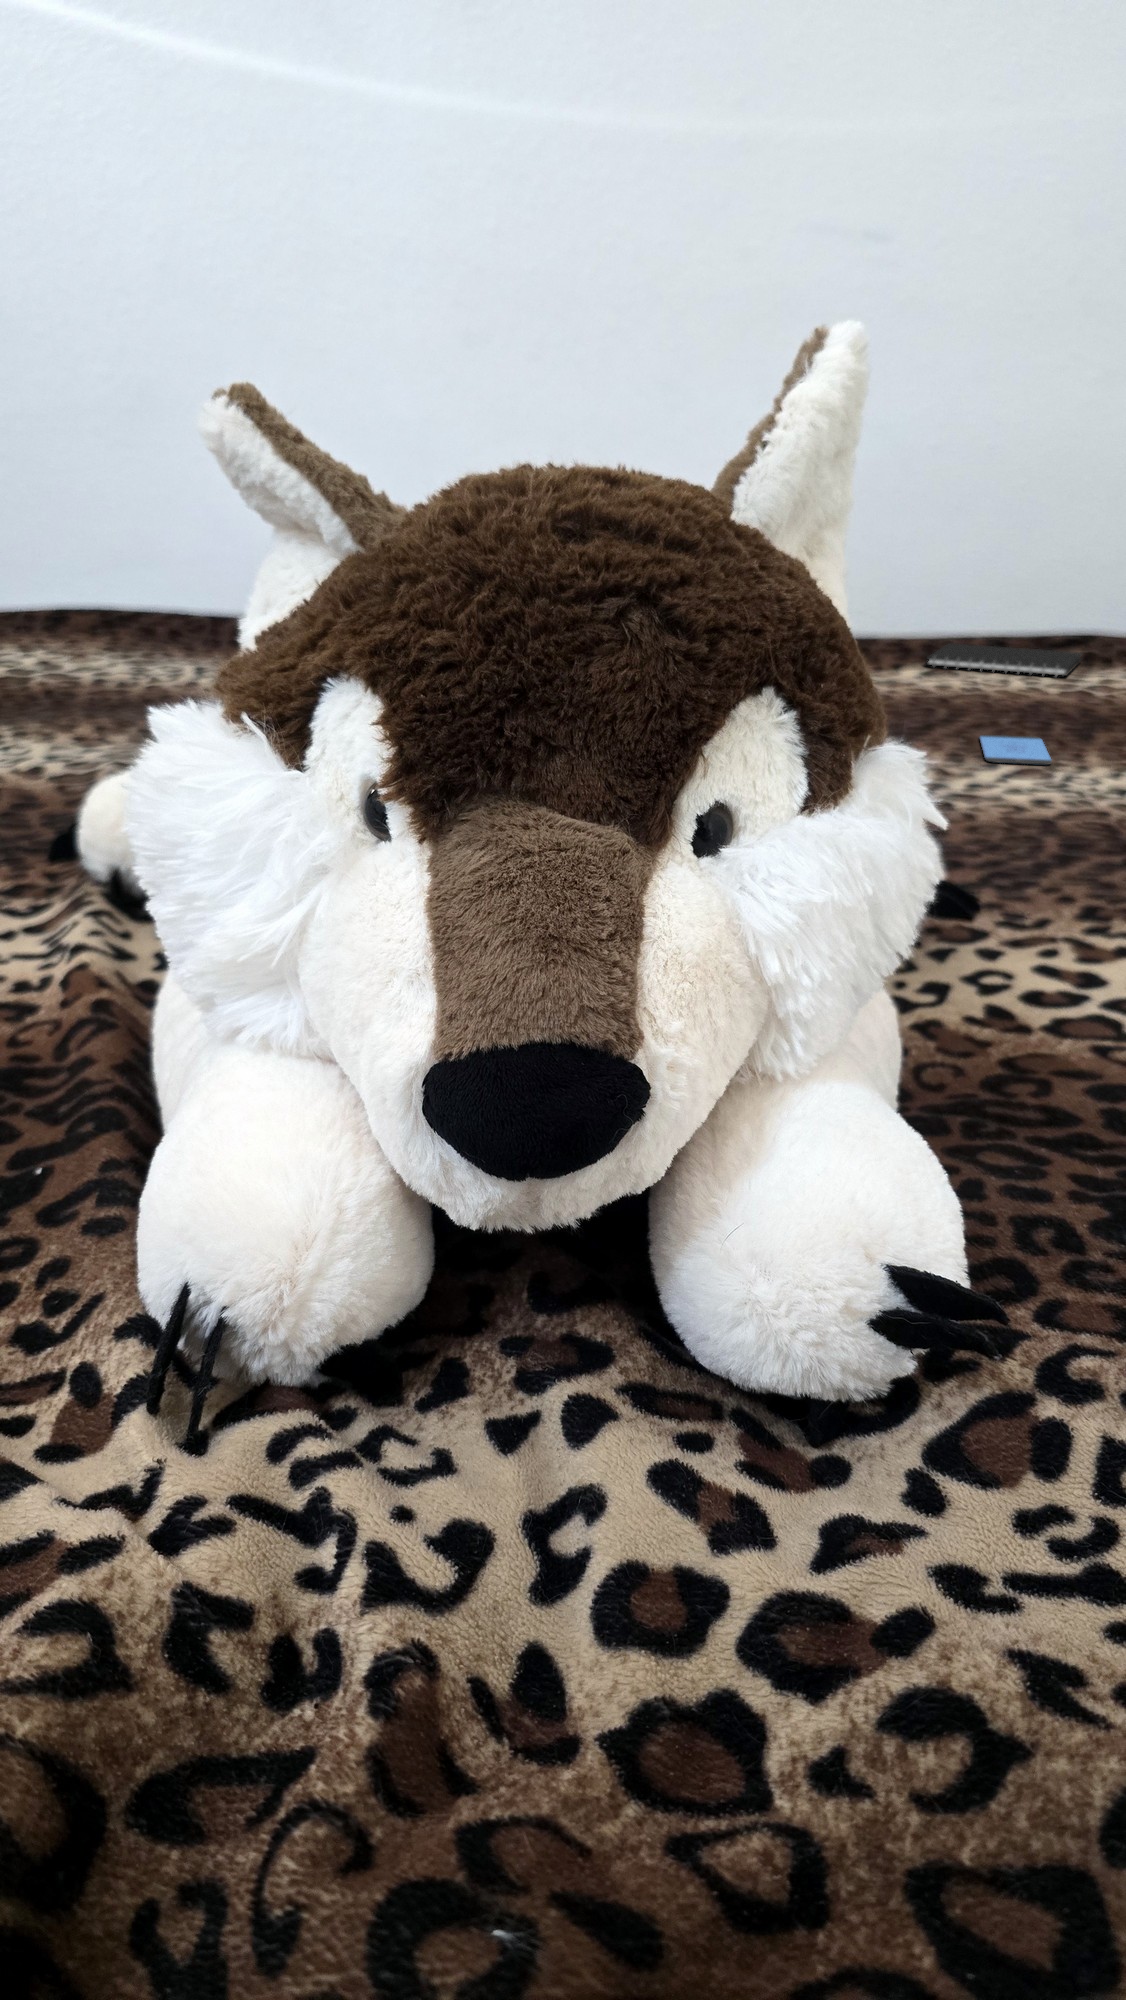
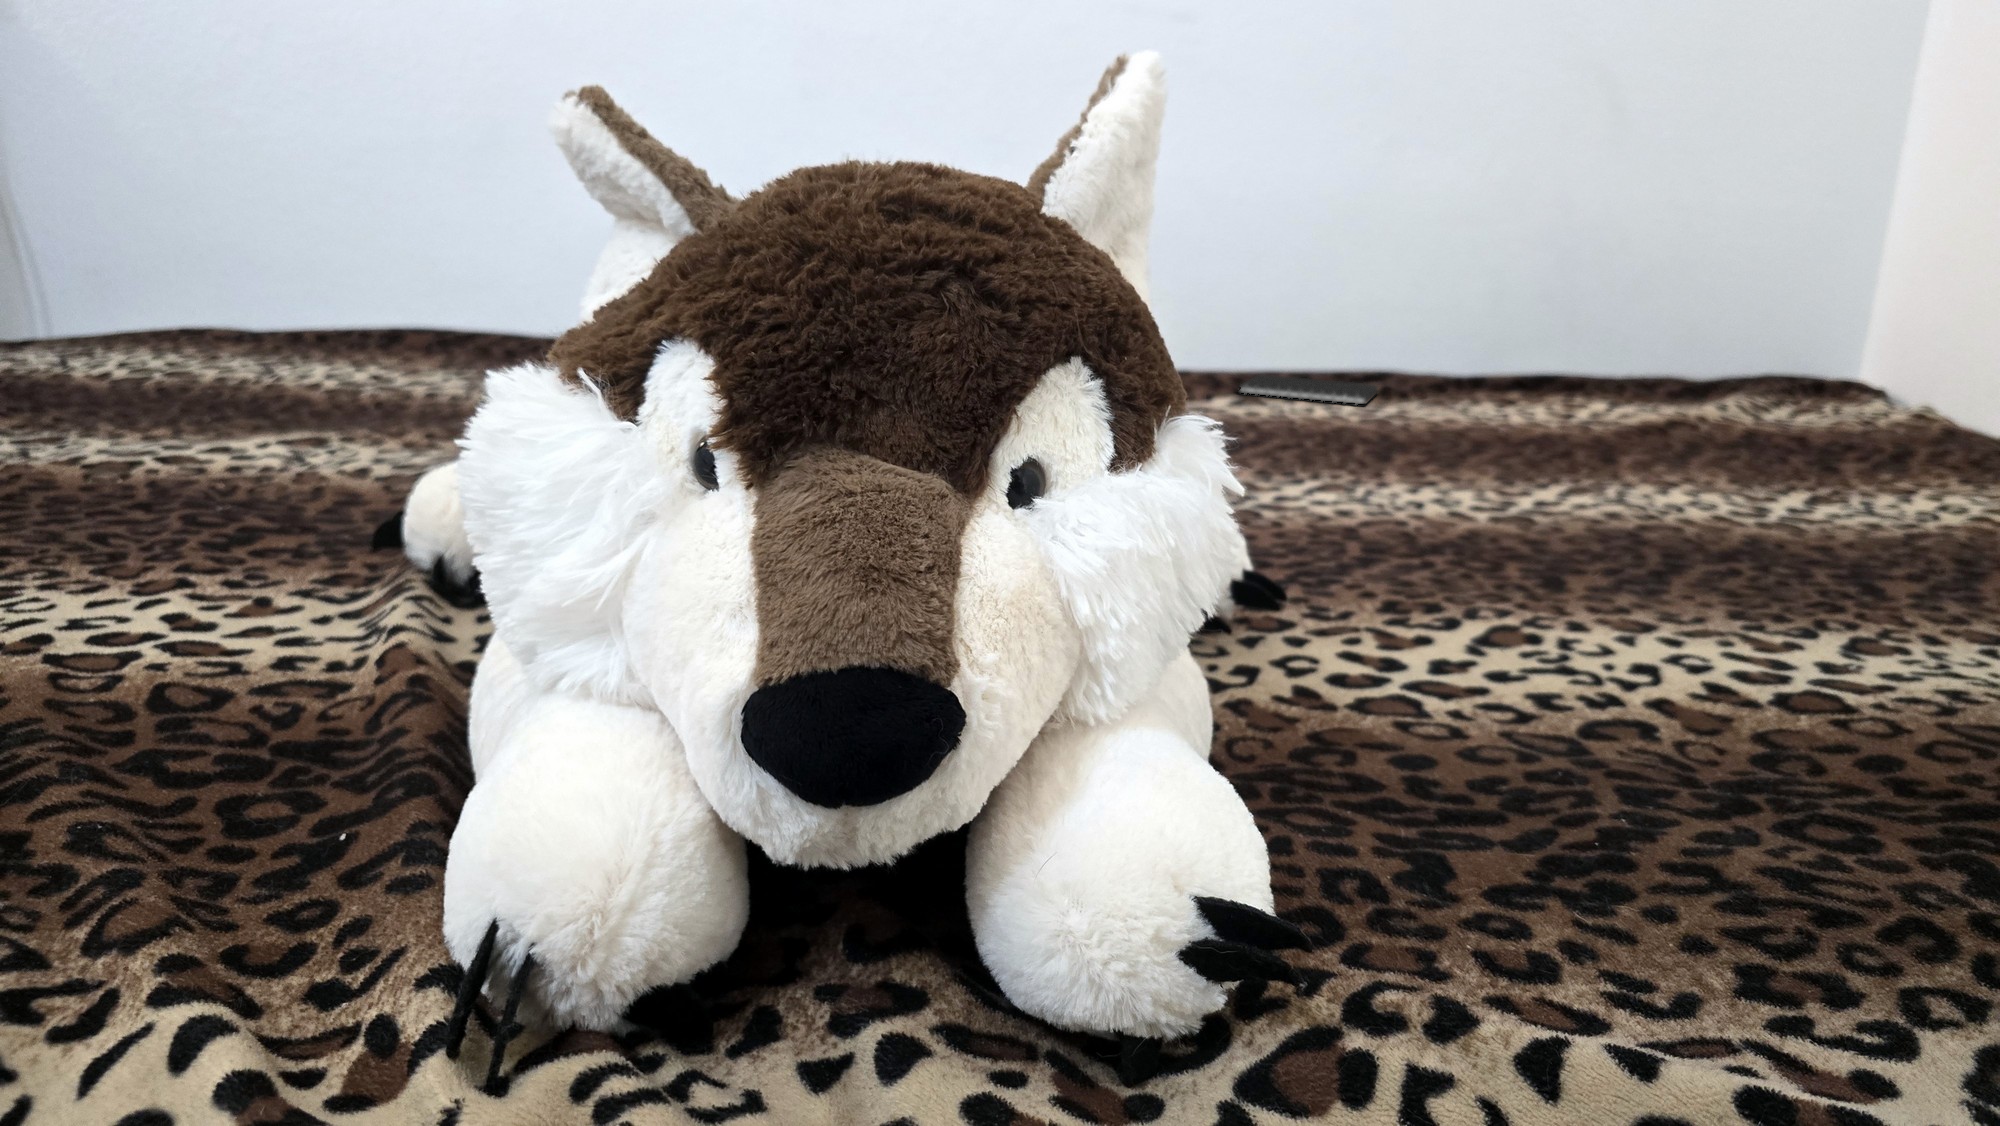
smartphone: present [980,735,1052,765] -> none [1287,452,1353,478]

